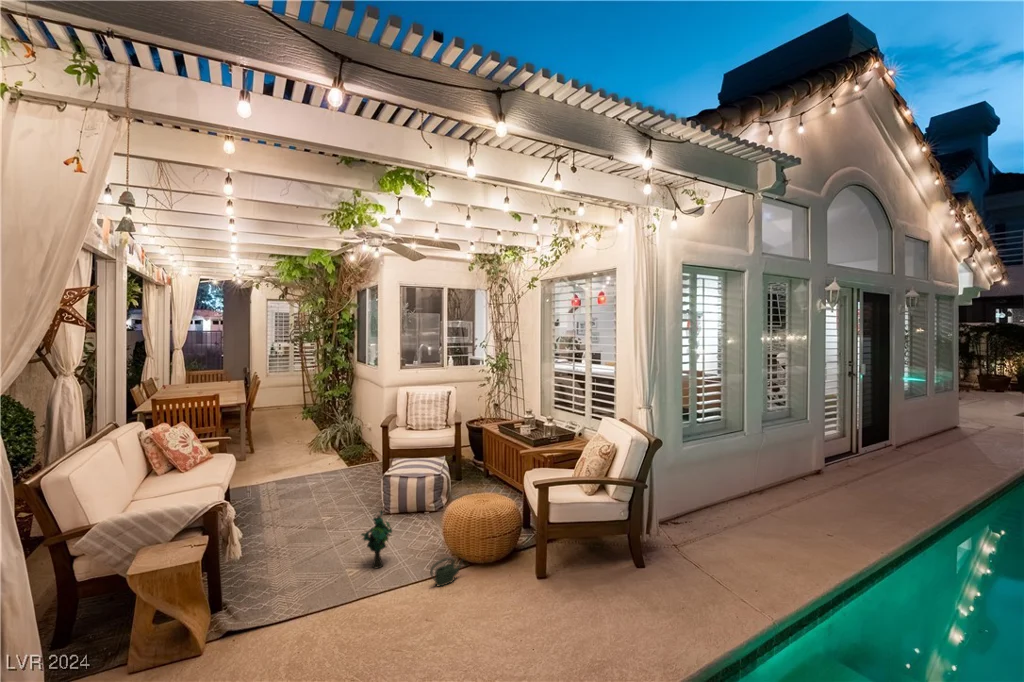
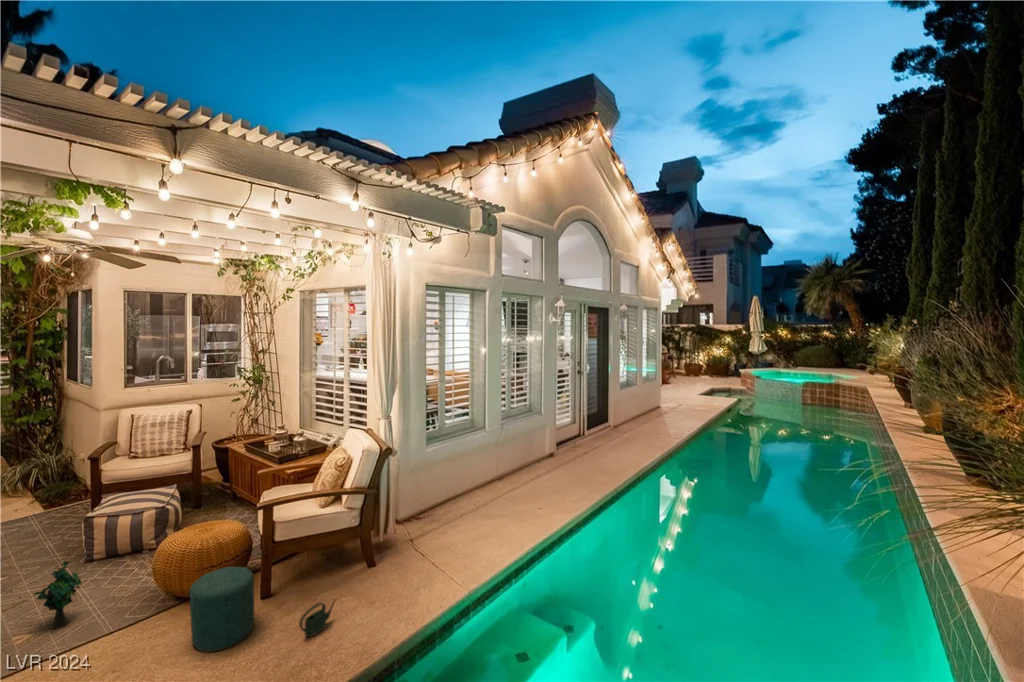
ottoman: none [485,539,539,621] -> present [190,567,254,652]
watering can: present [430,558,462,586] -> present [299,601,335,637]

